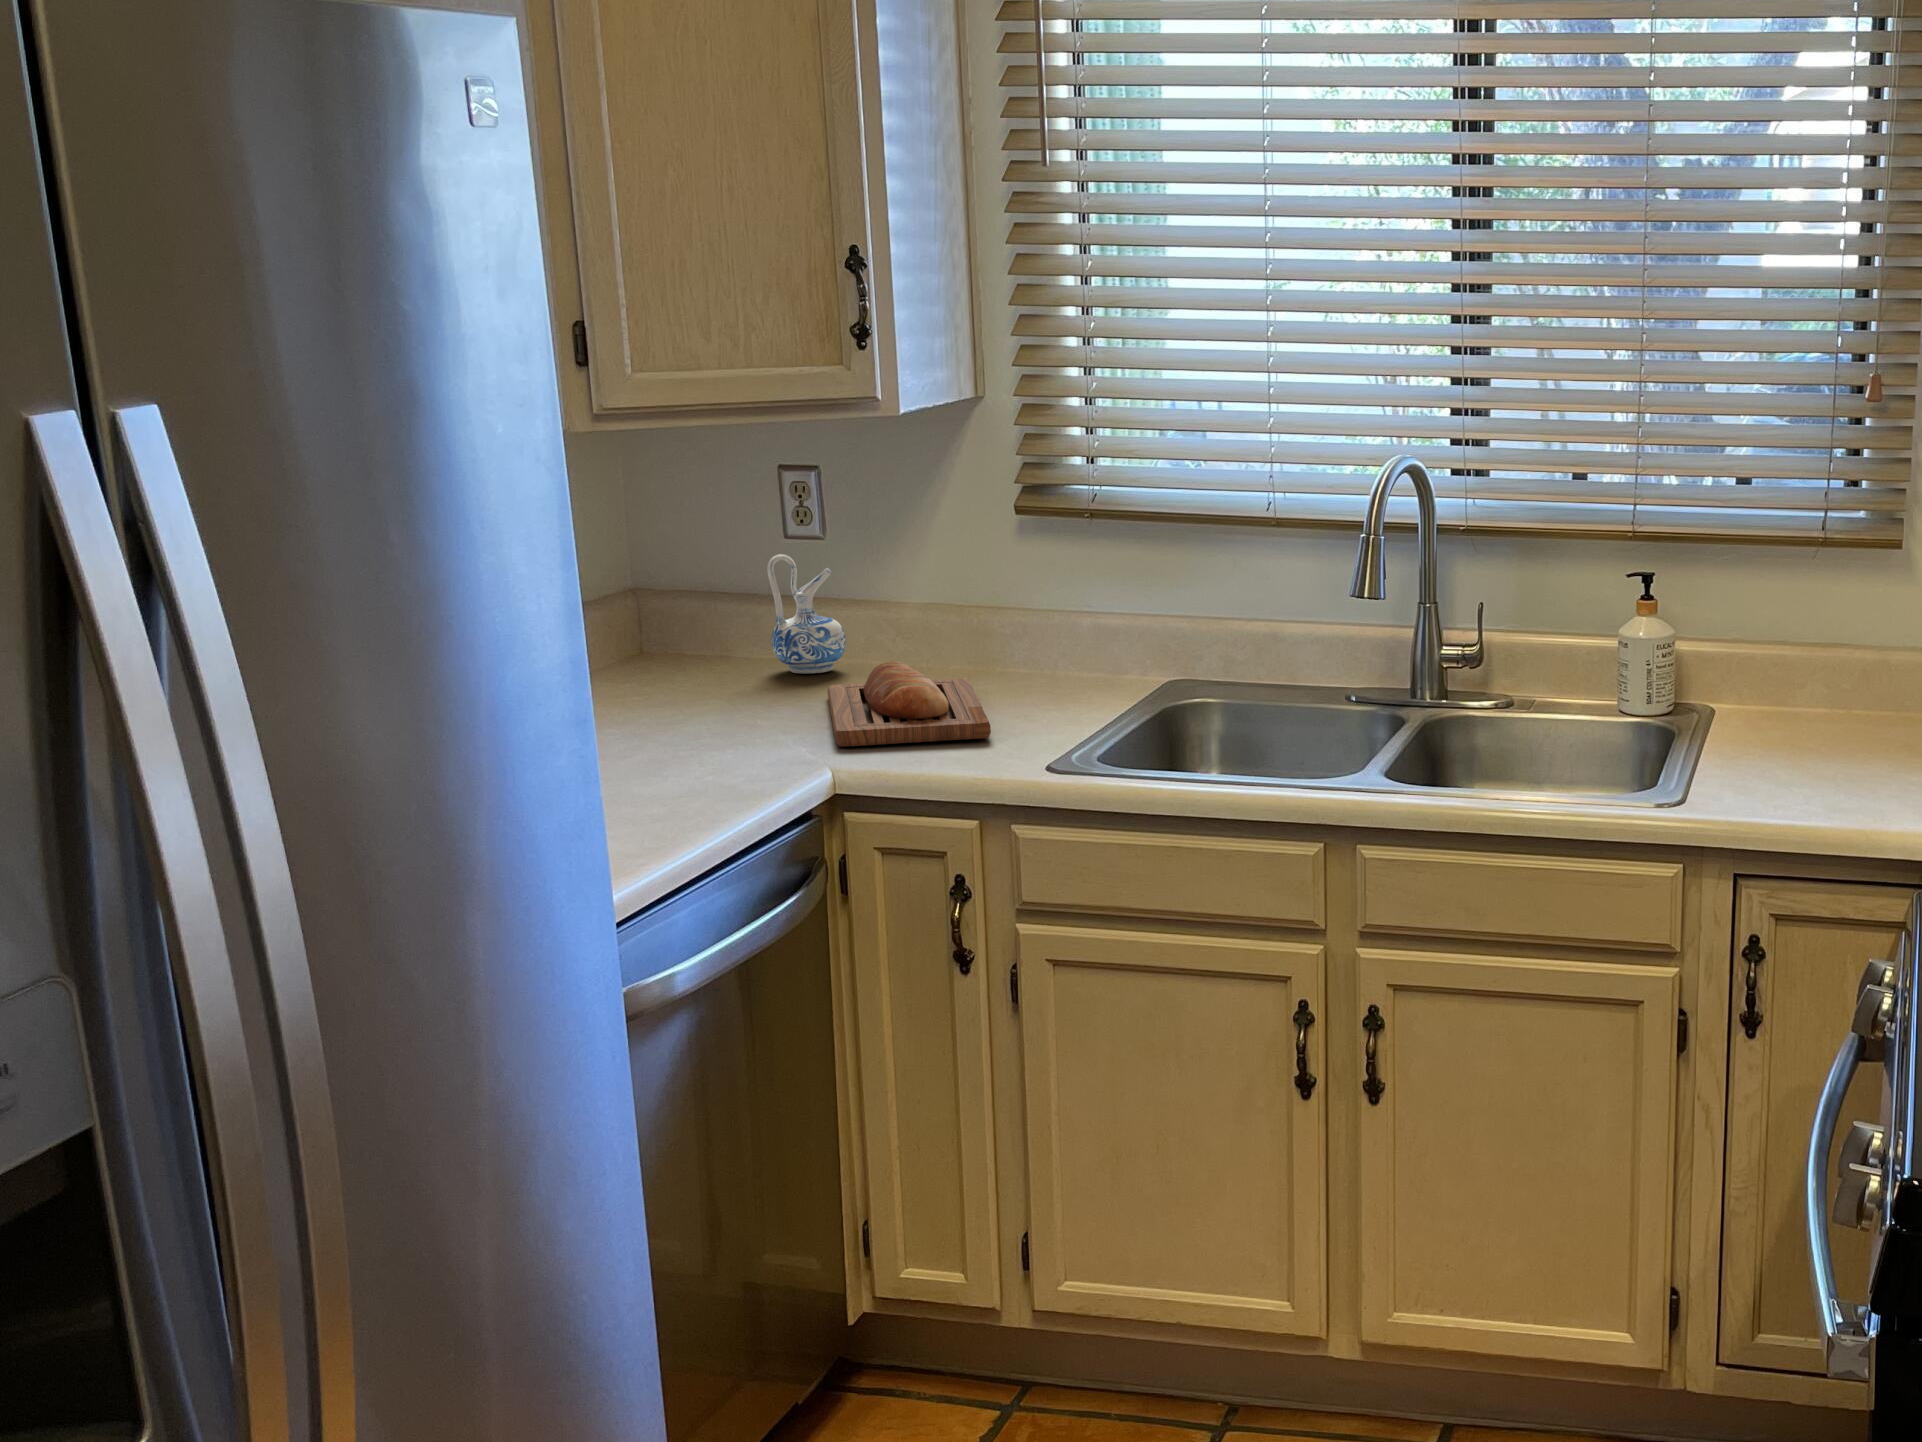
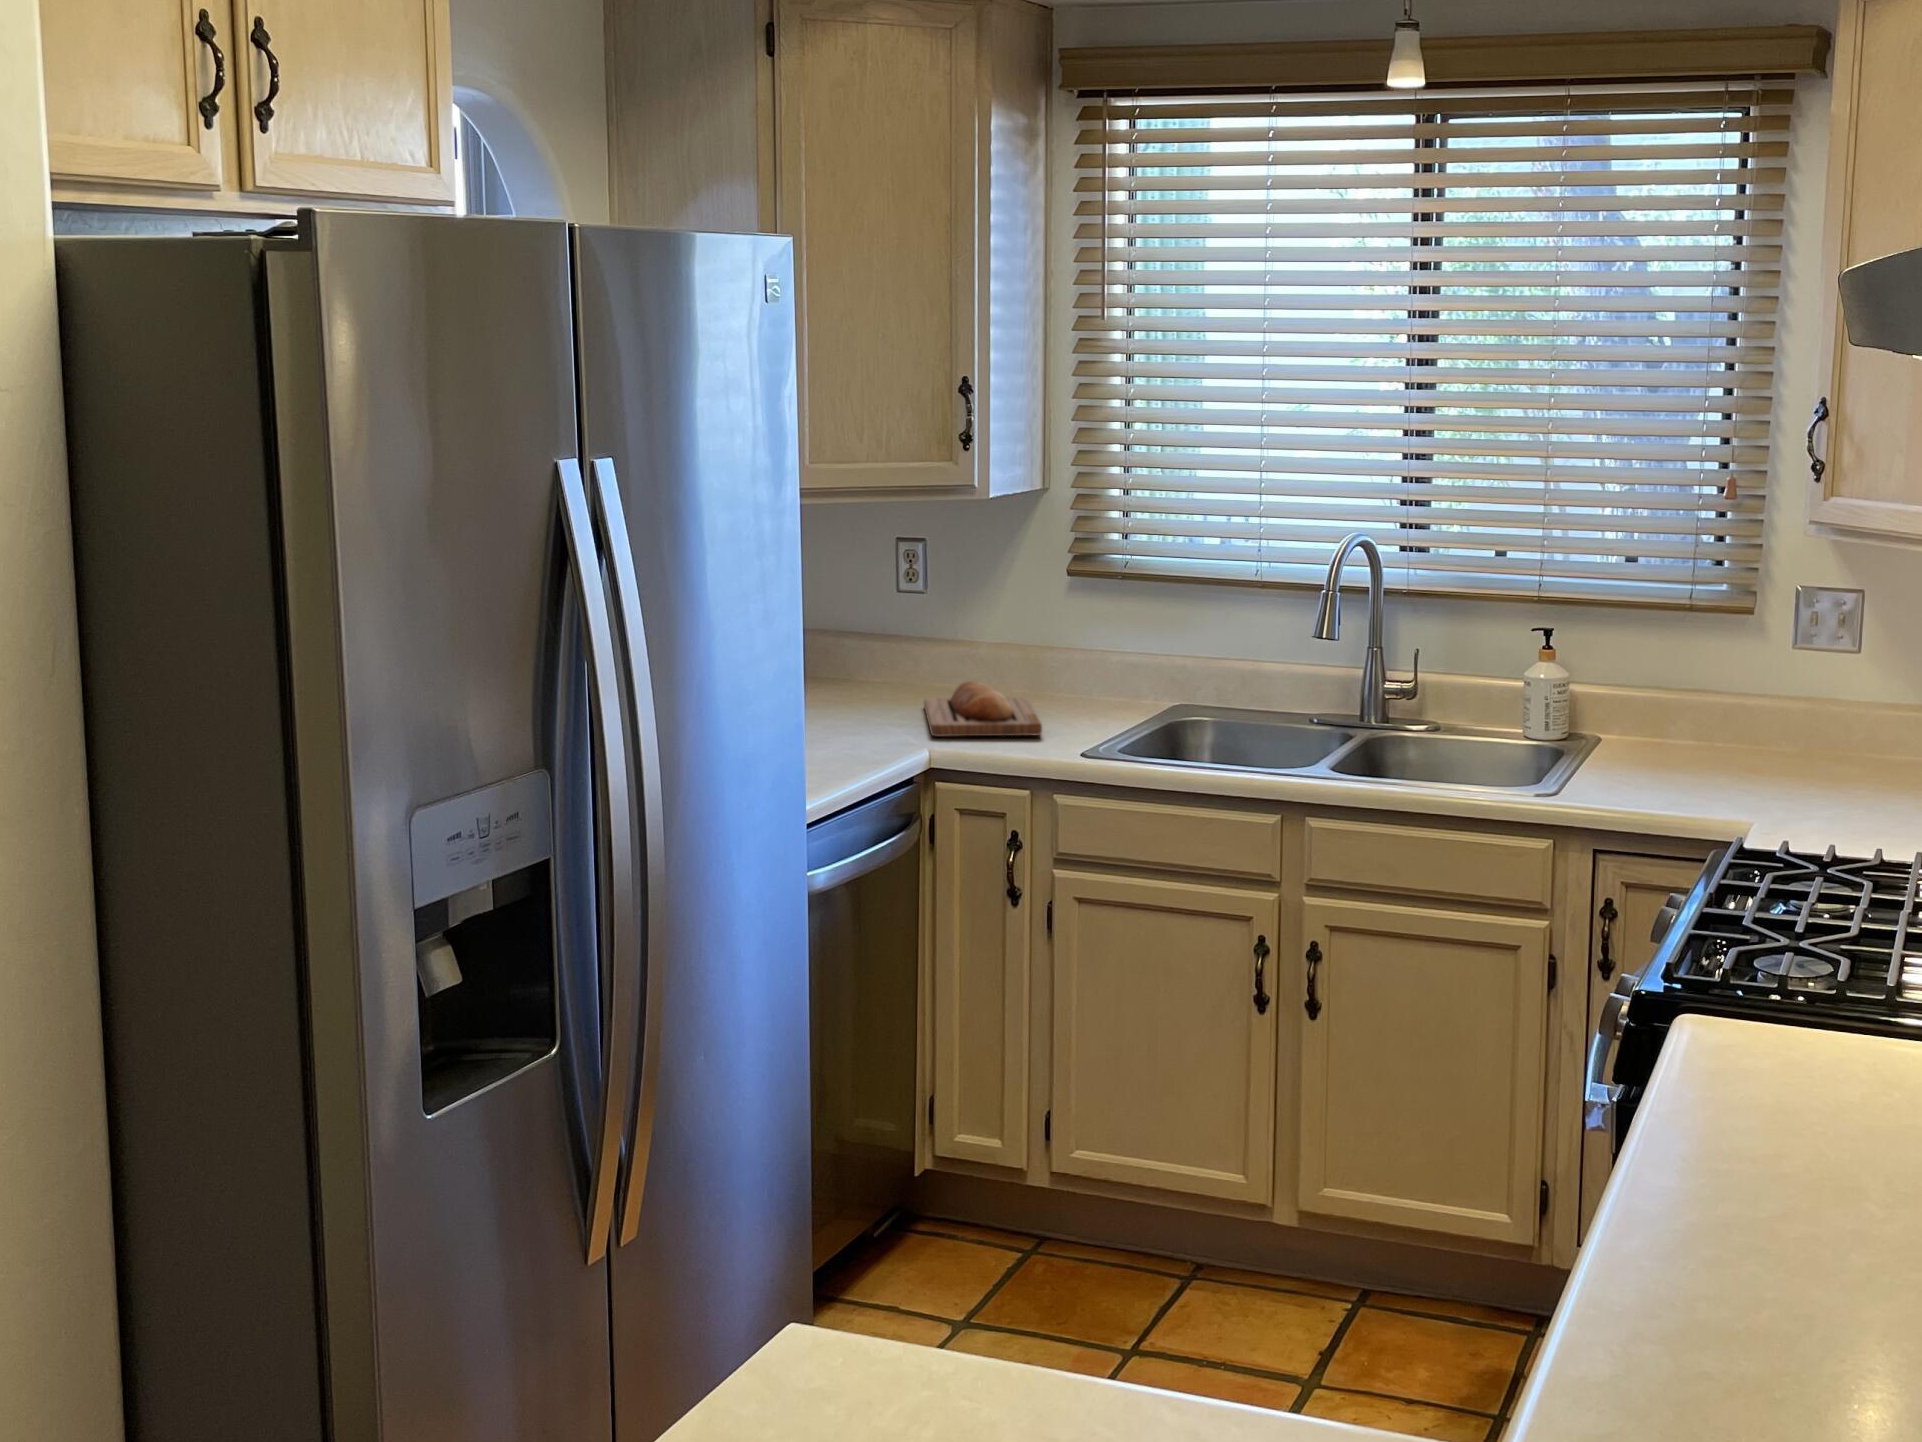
ceramic pitcher: present [767,554,845,673] -> none [884,602,937,691]

